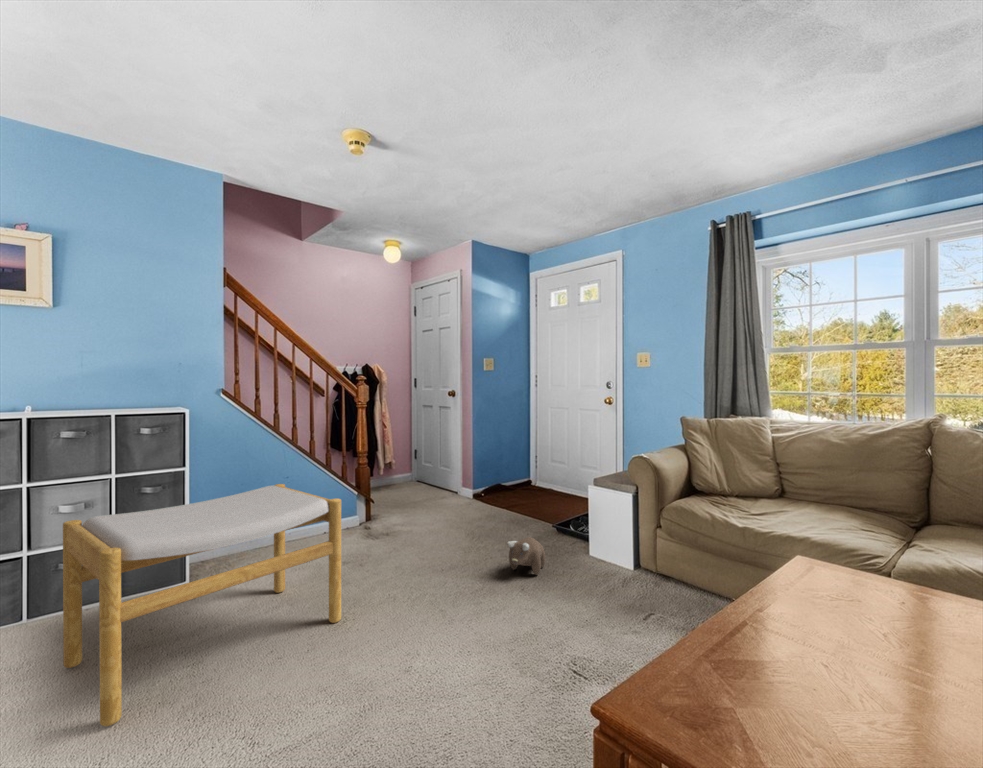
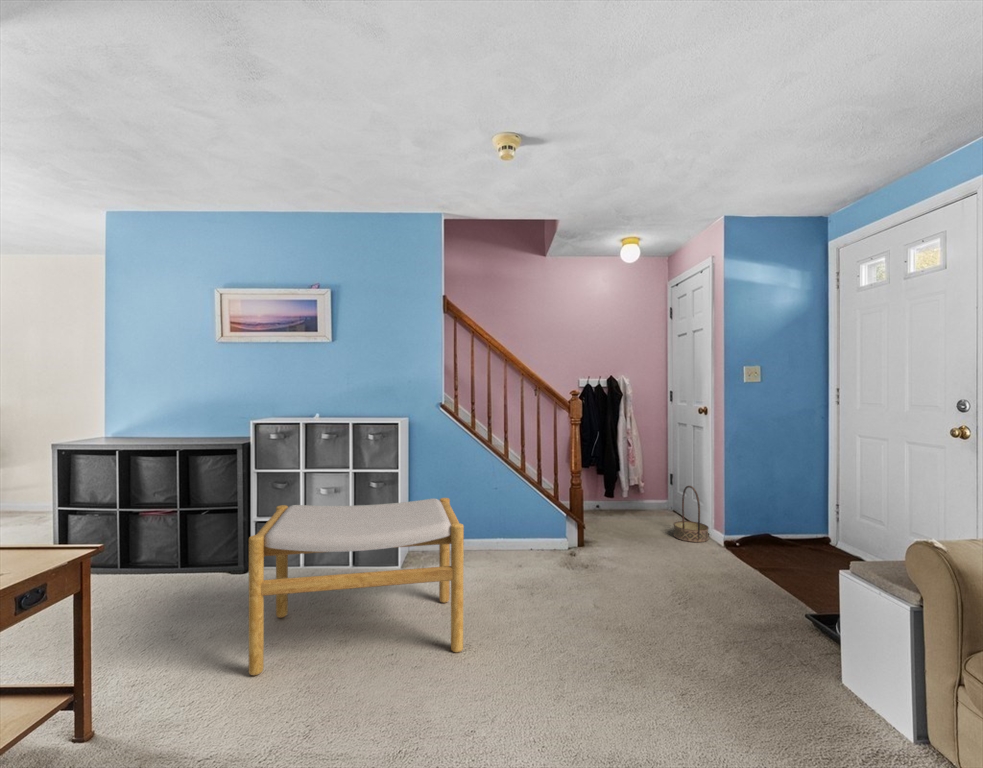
basket: none [431,455,458,500] -> present [674,486,709,542]
plush toy: present [508,537,546,575] -> none [678,621,746,682]

